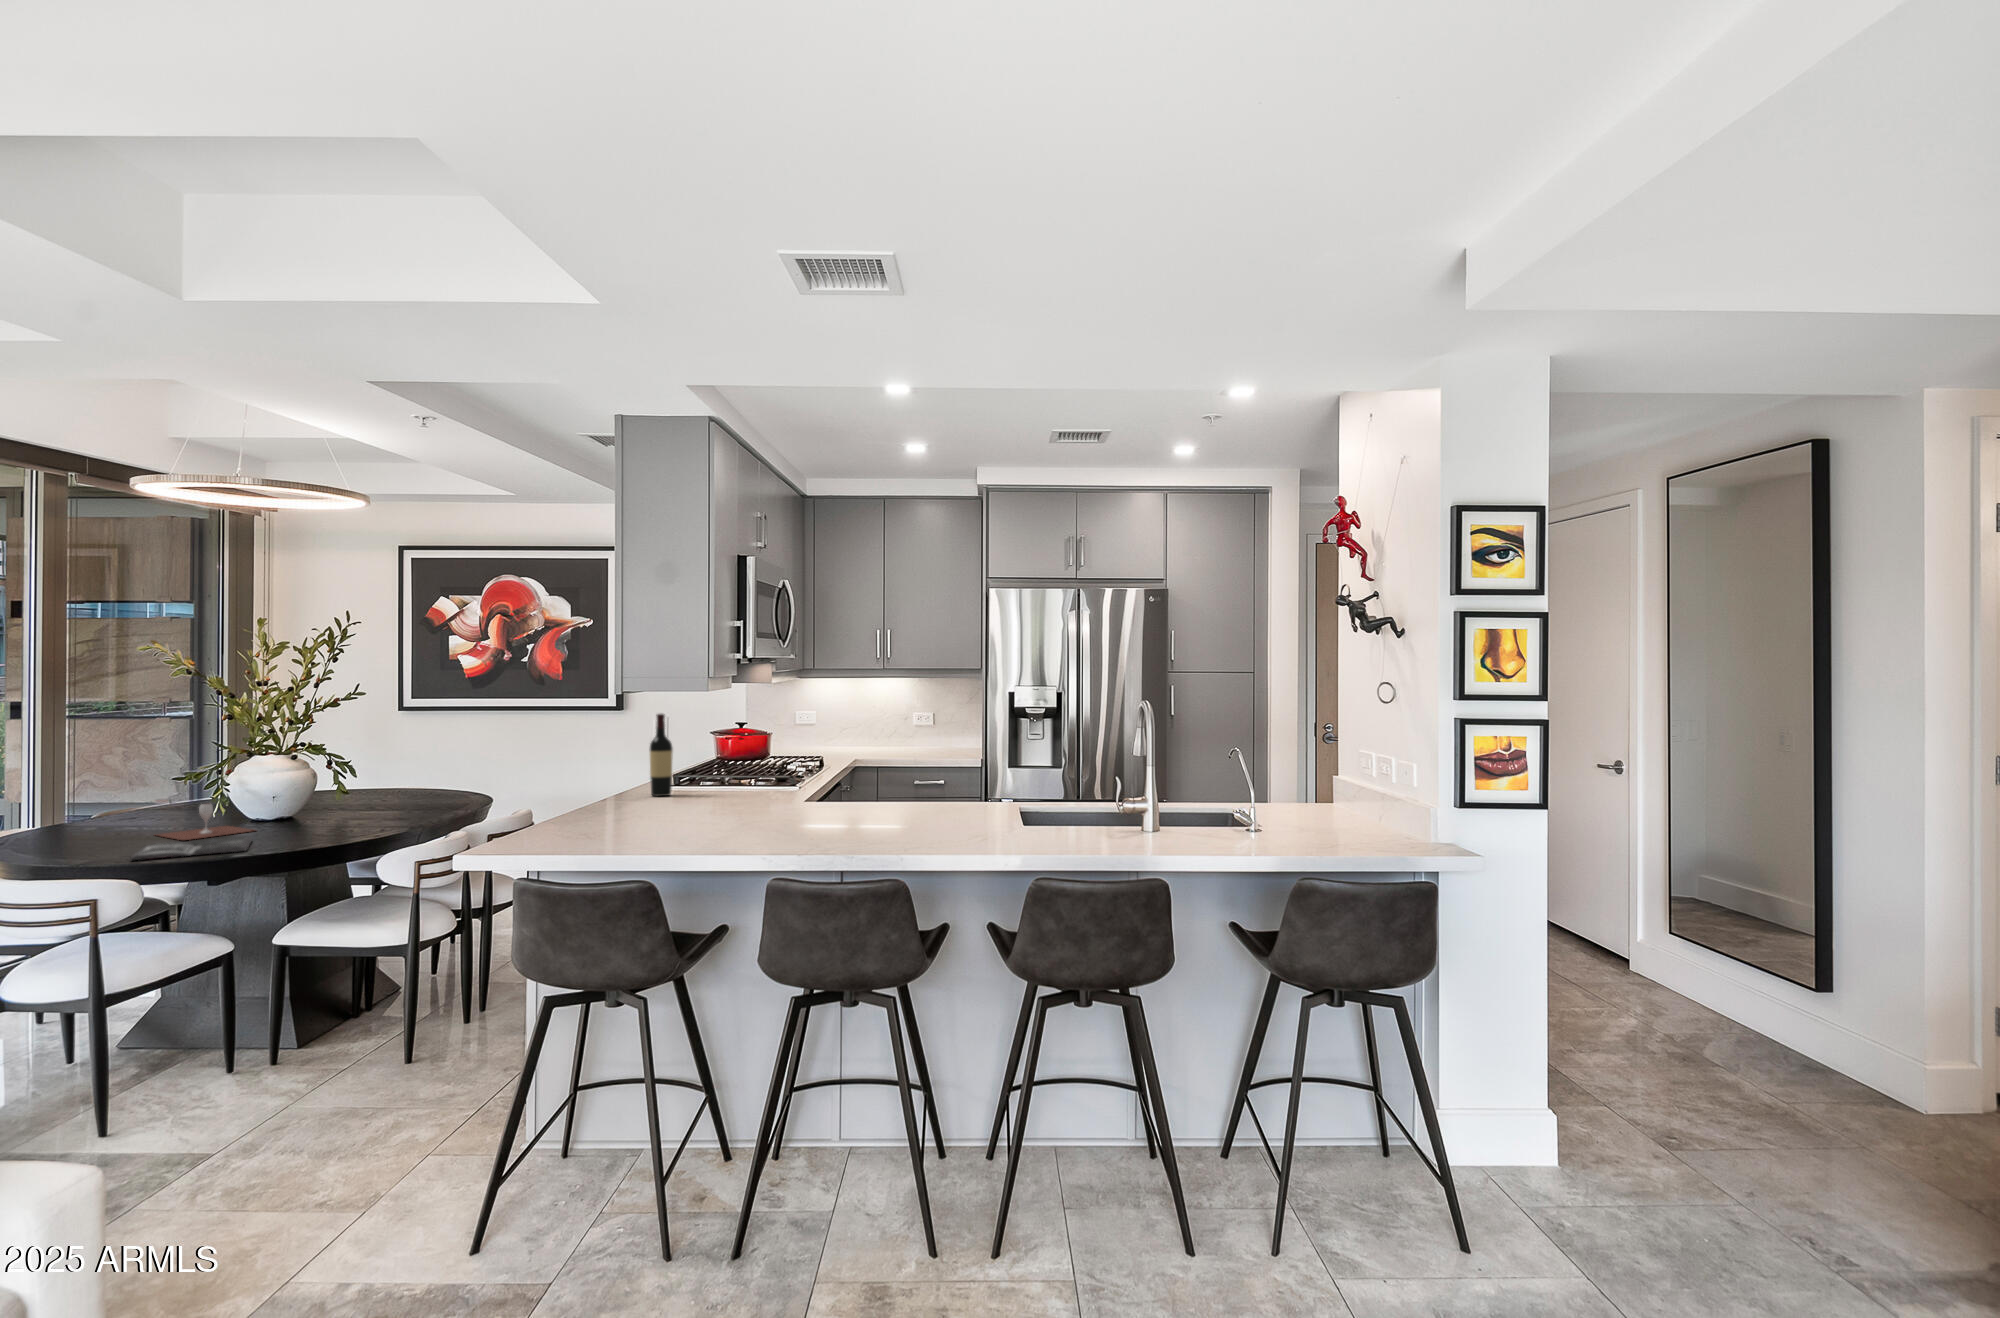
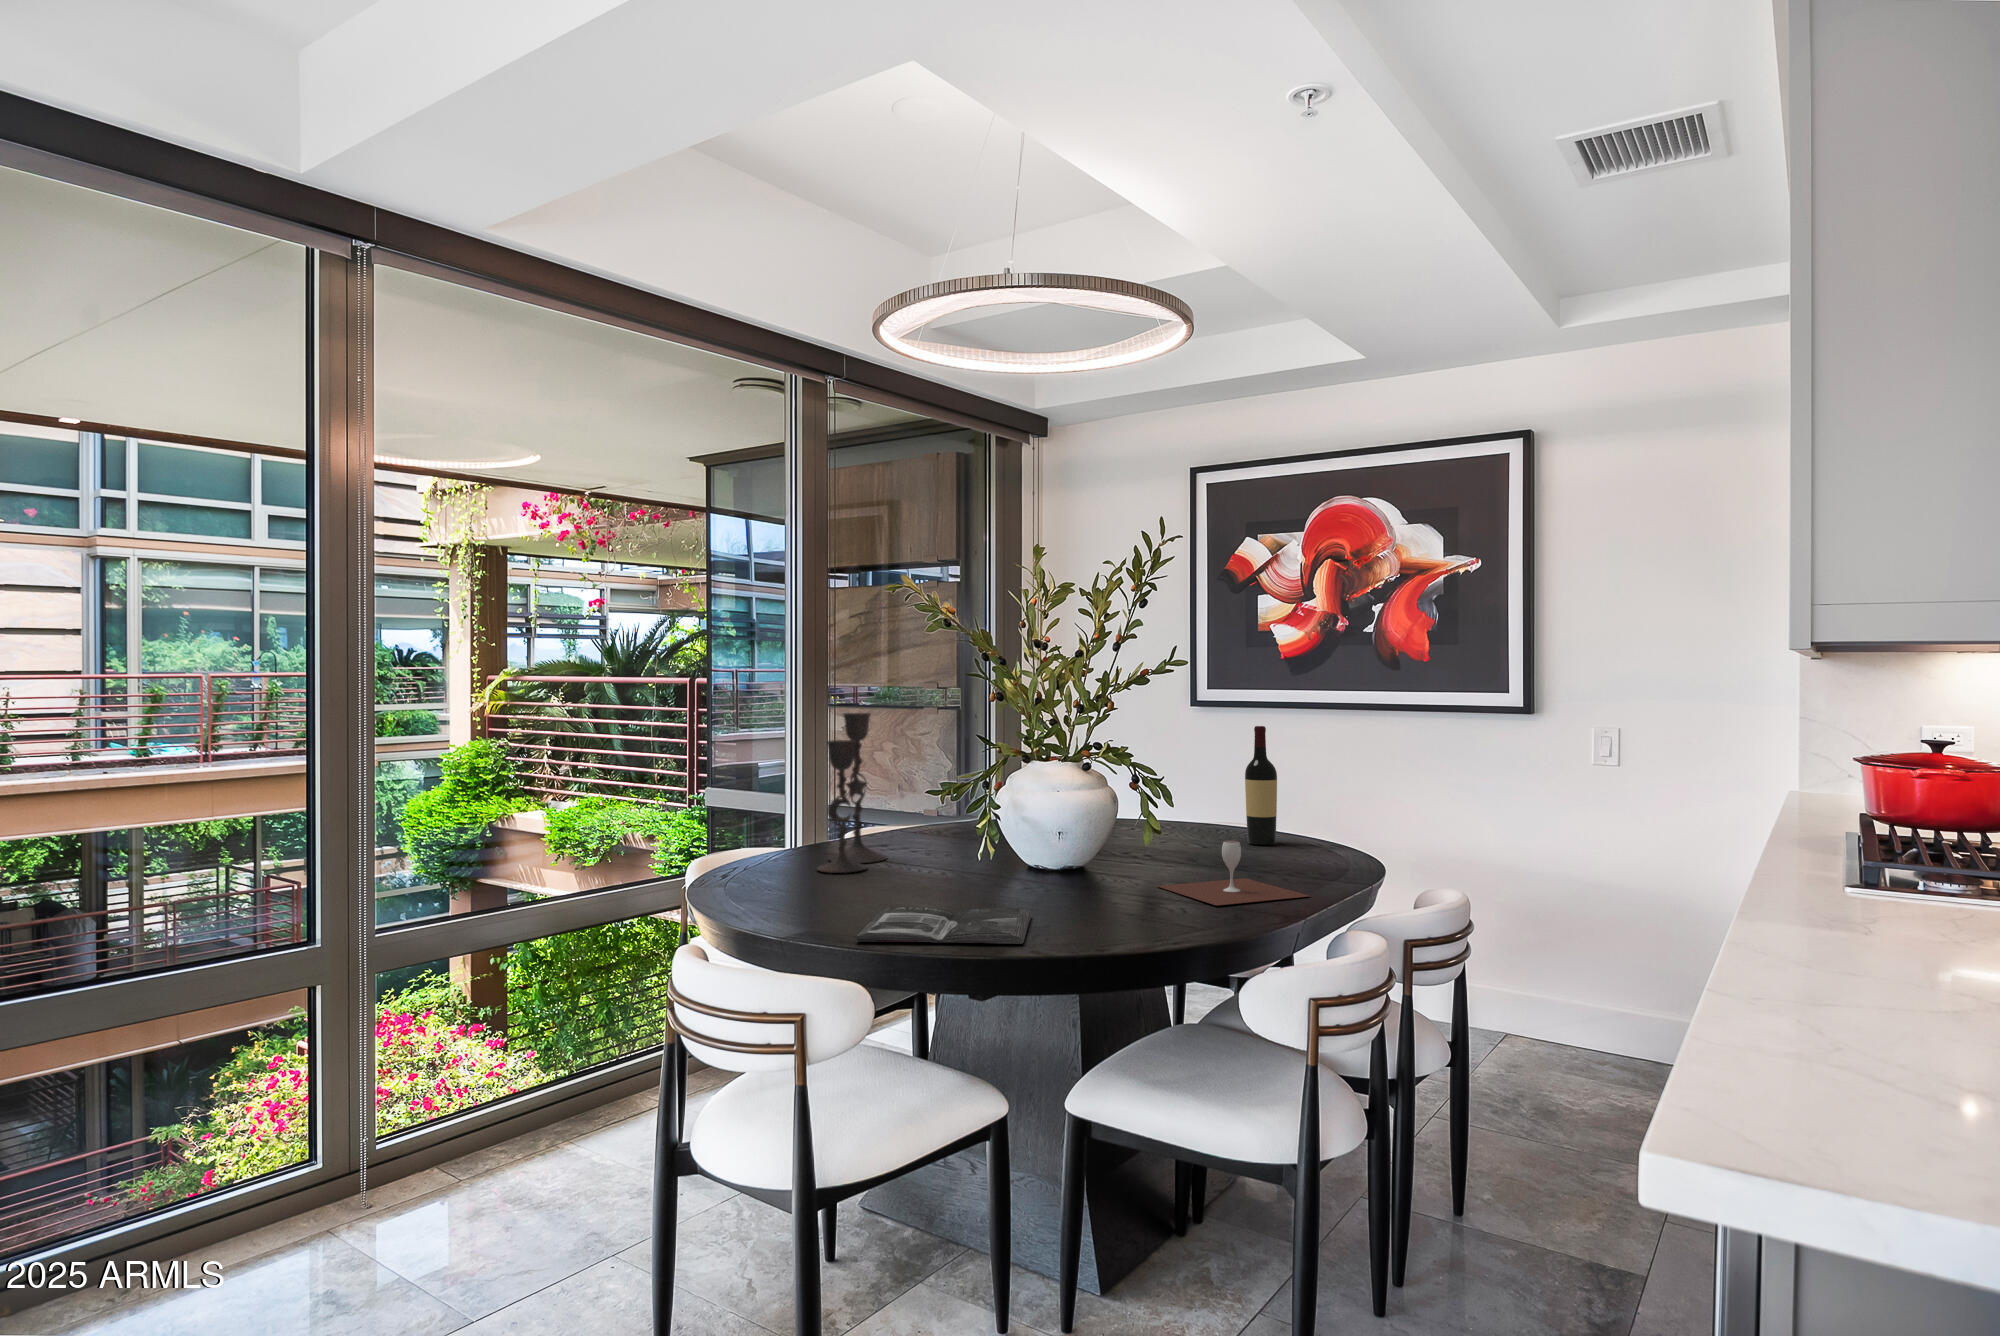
wine bottle: present [649,714,673,796] -> present [1245,726,1277,845]
candlestick: none [77,729,136,835] -> present [817,713,887,873]
wine glass: present [157,804,253,840] -> present [1157,841,1310,906]

